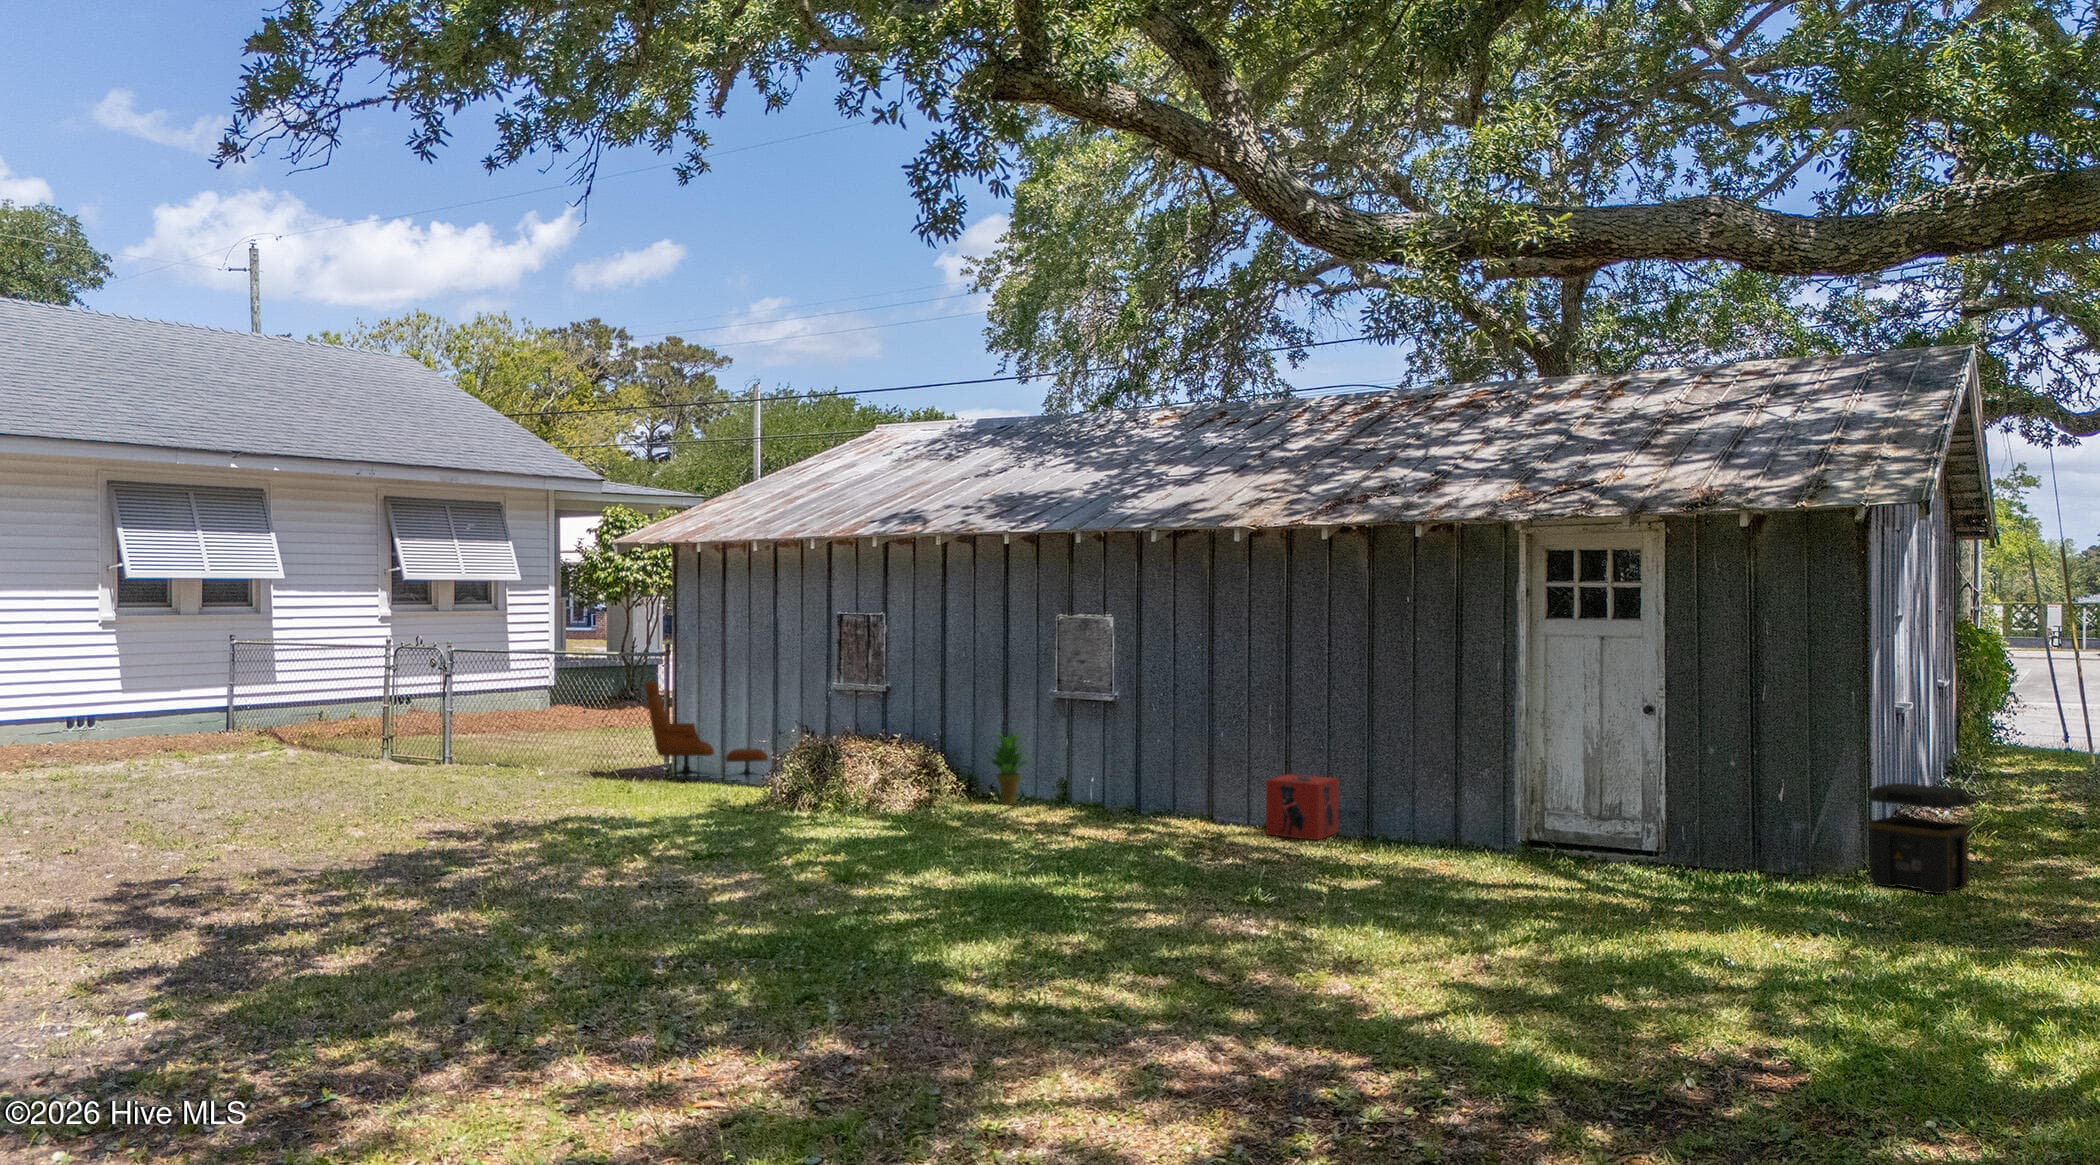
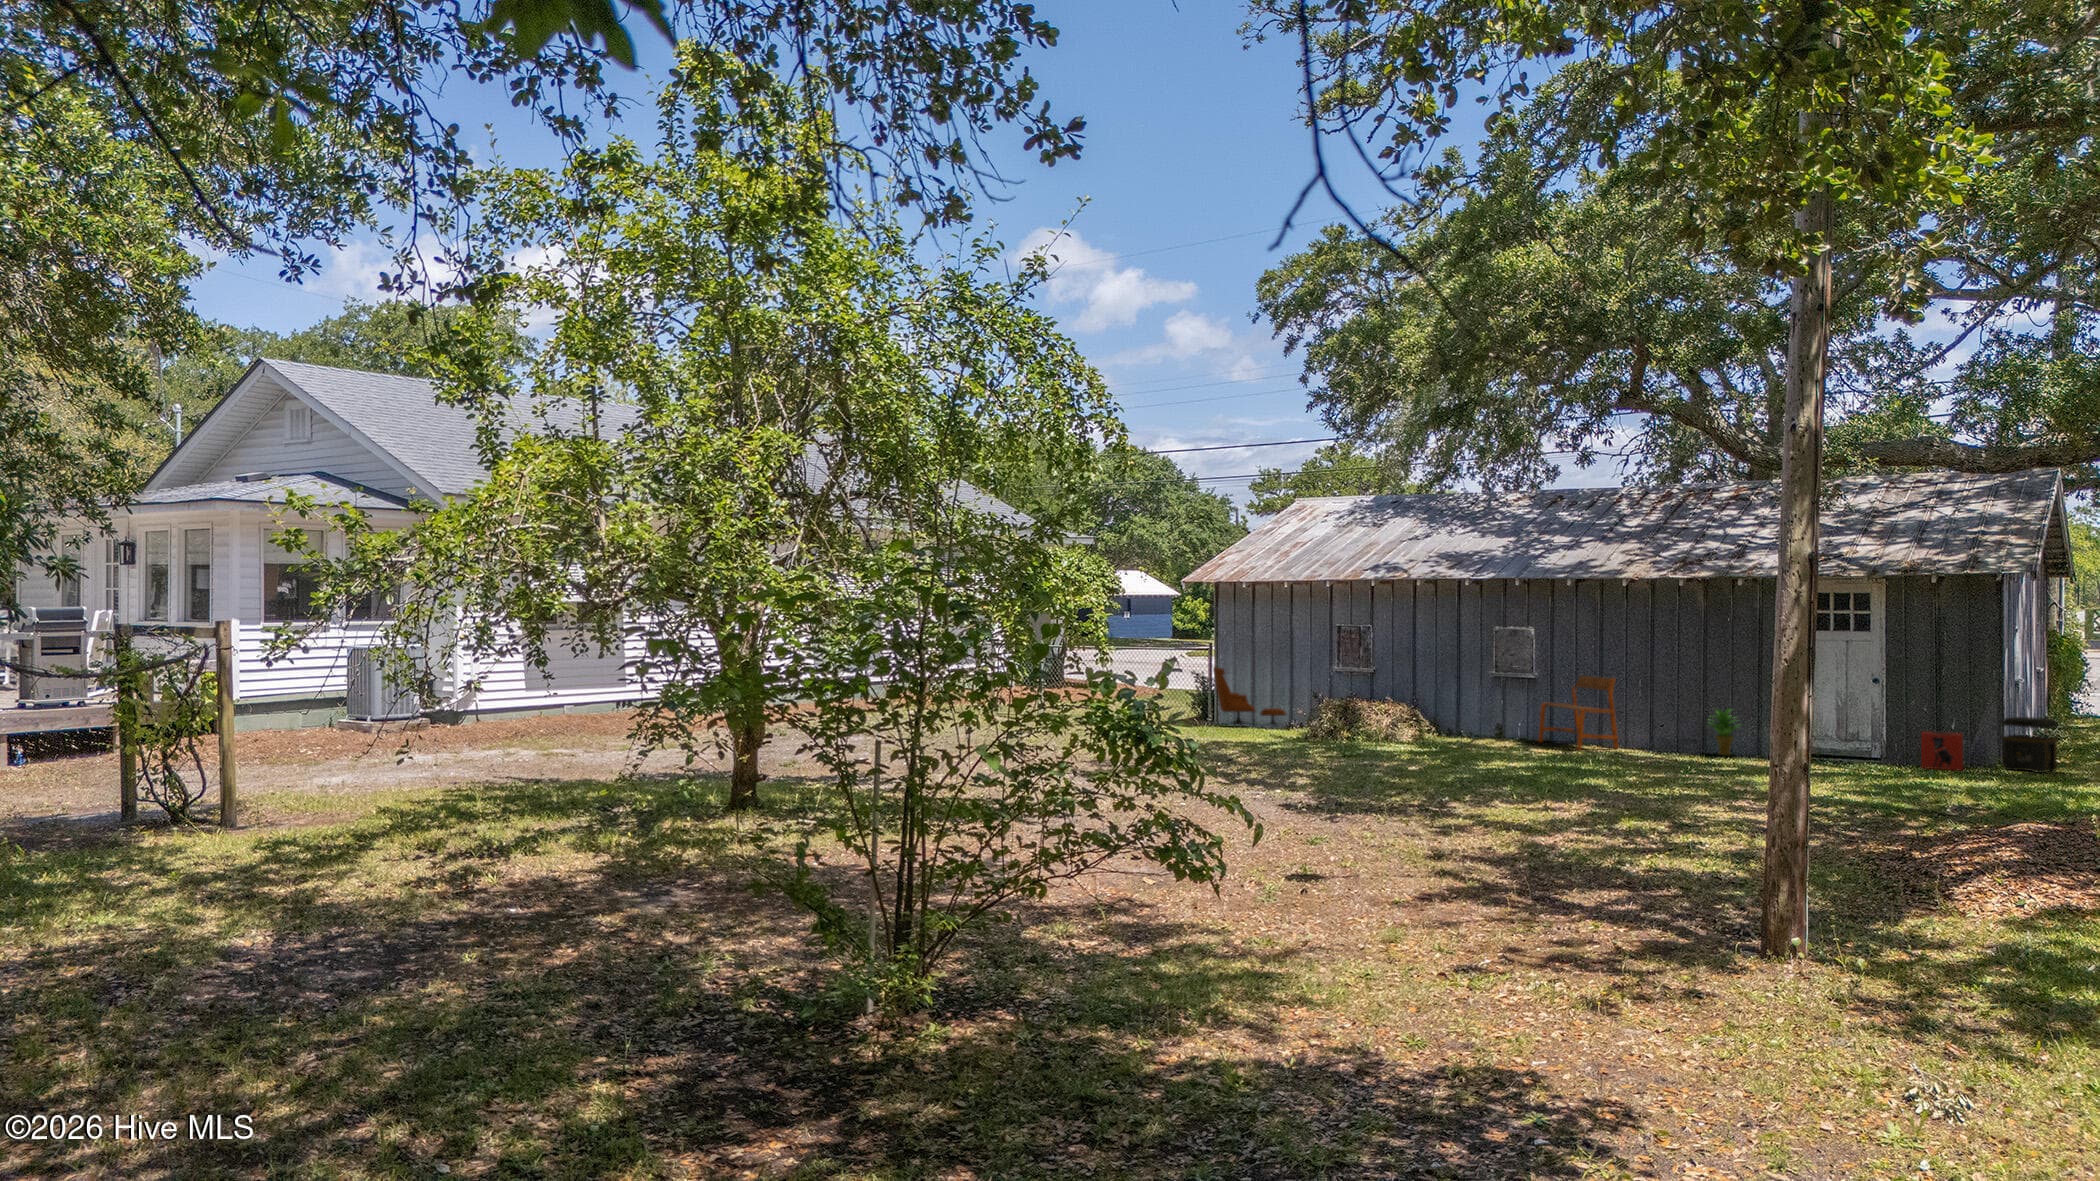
bench: none [1116,697,1228,834] -> present [1538,675,1619,750]
potted plant: present [990,733,1033,804] -> present [1711,709,1737,755]
storage box: present [1266,774,1339,840] -> present [1921,731,1963,771]

